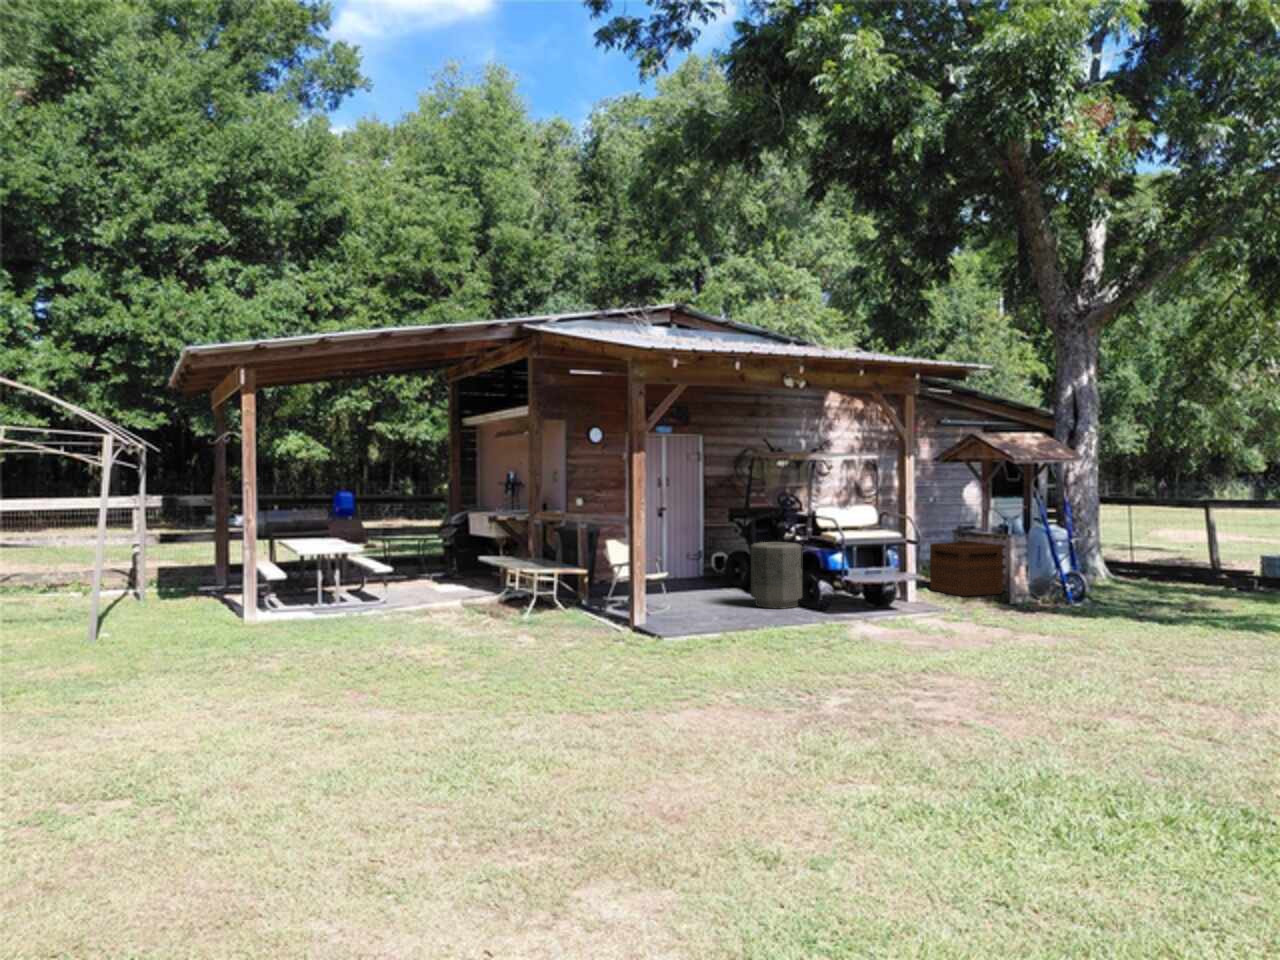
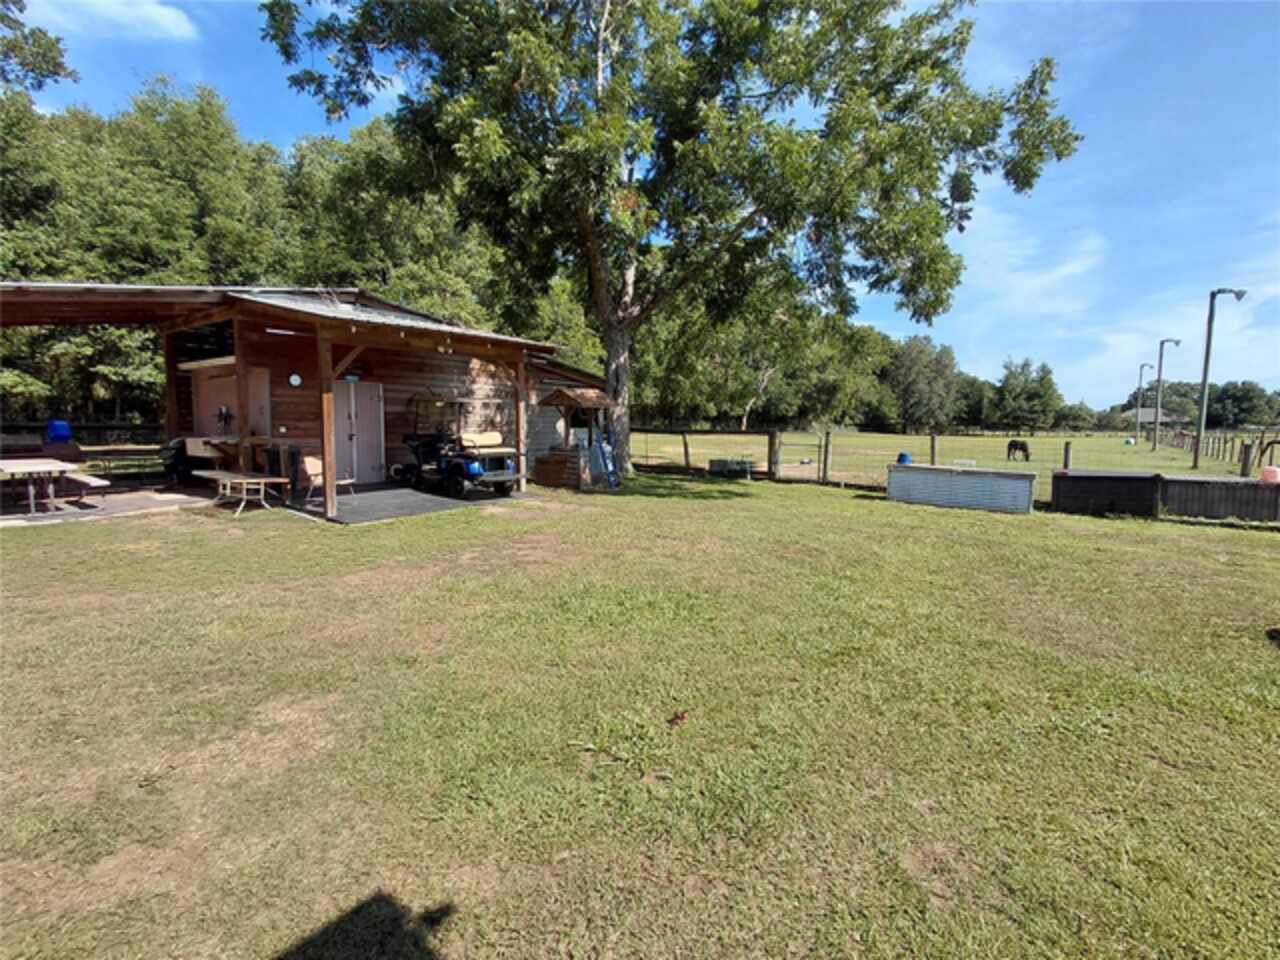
trash can: present [751,542,802,609] -> none [415,455,450,497]

